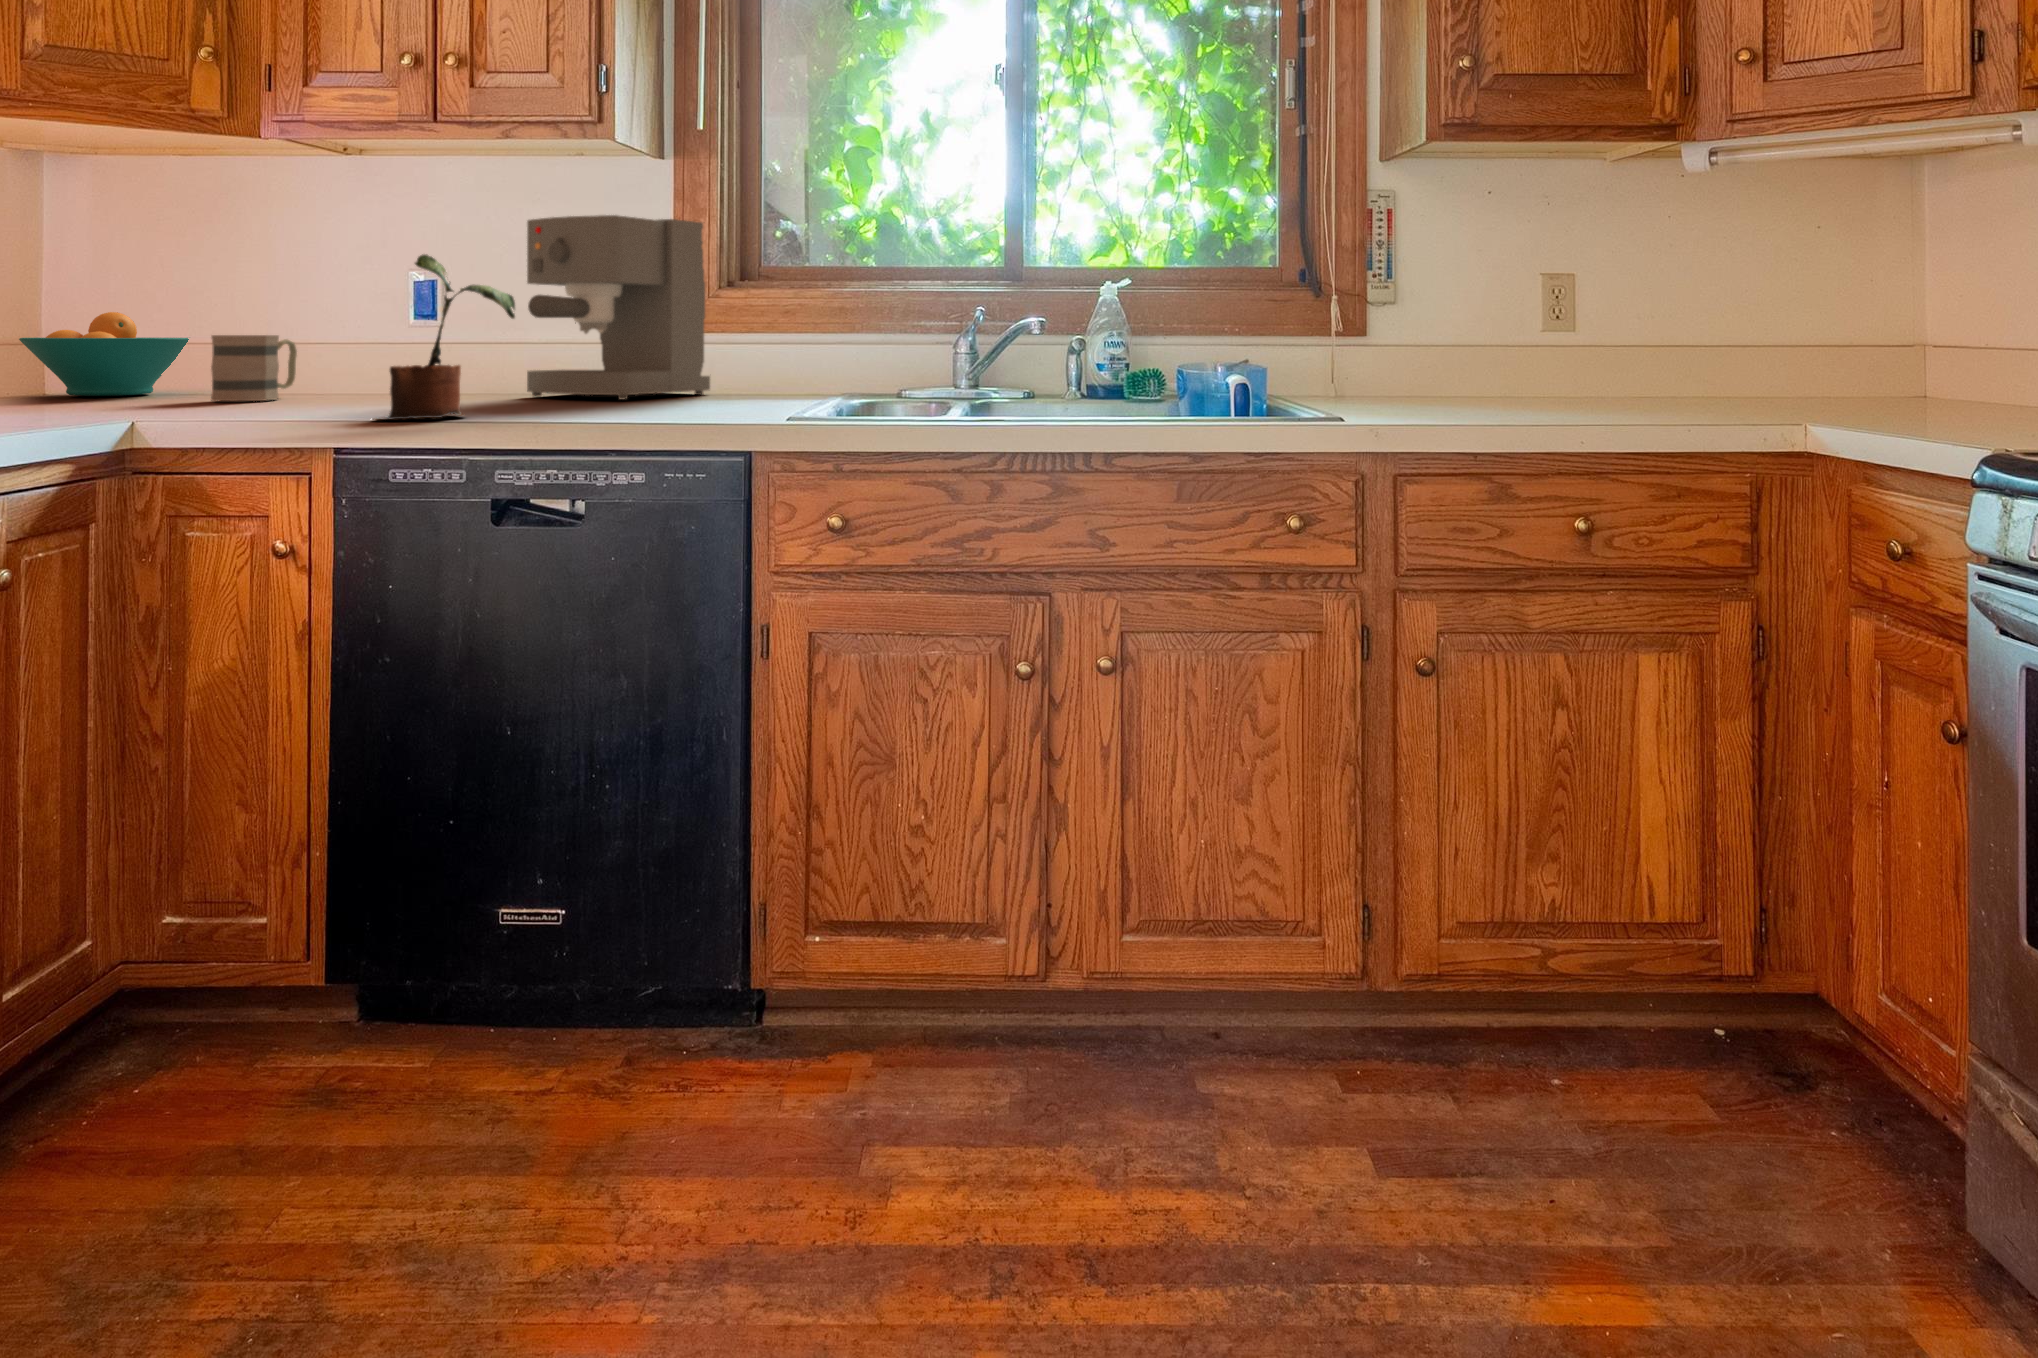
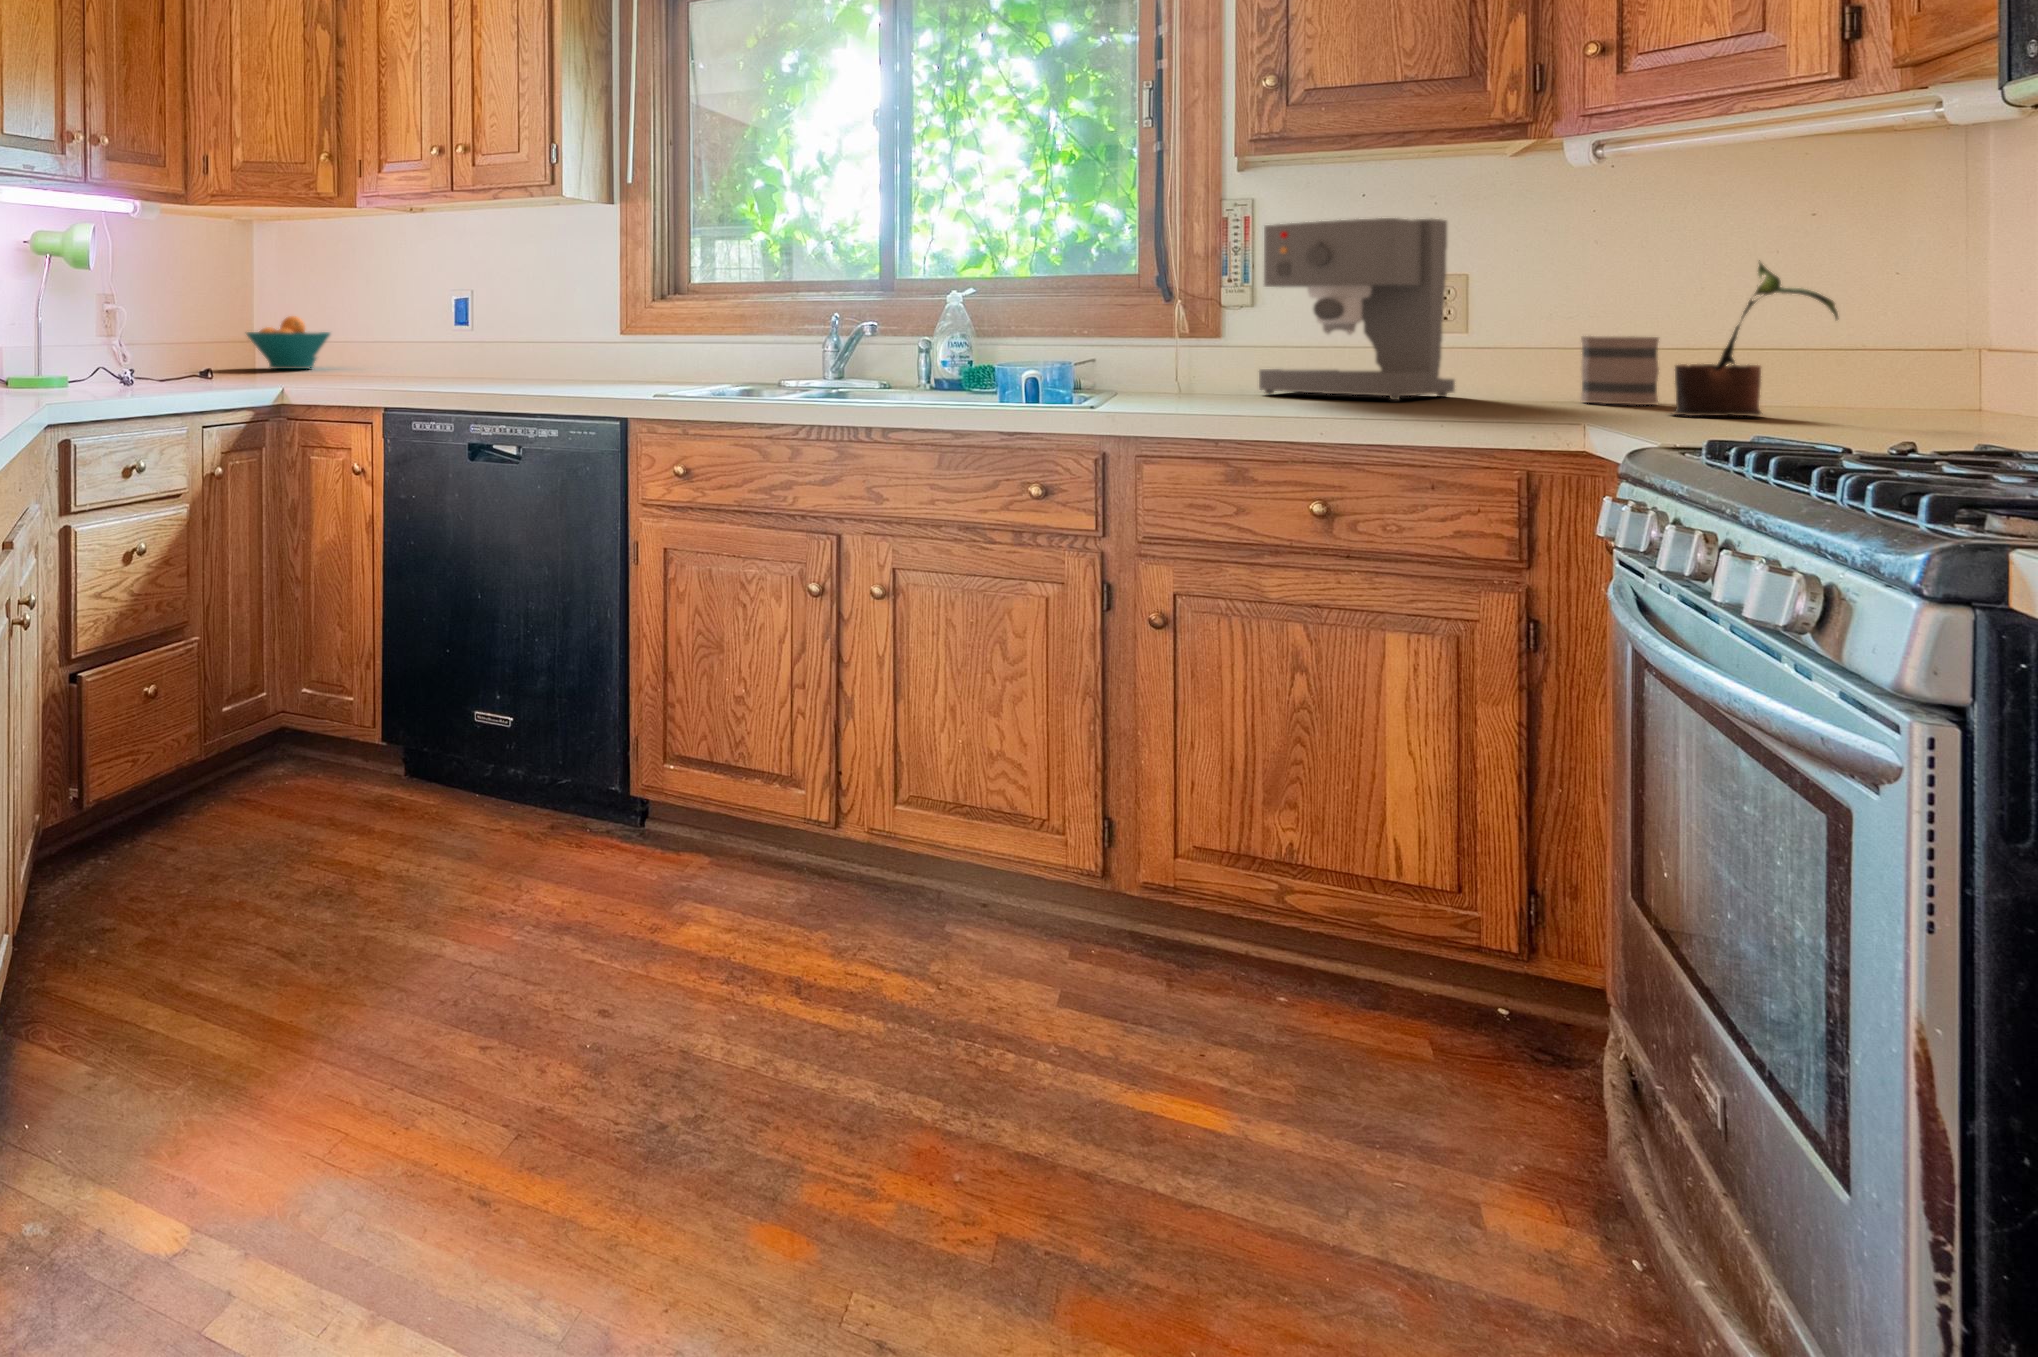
coffee maker: present [527,215,710,399] -> present [1259,218,1455,400]
potted plant: present [377,254,515,420] -> present [1672,260,1839,416]
mug: present [211,335,297,401] -> present [1581,336,1659,405]

